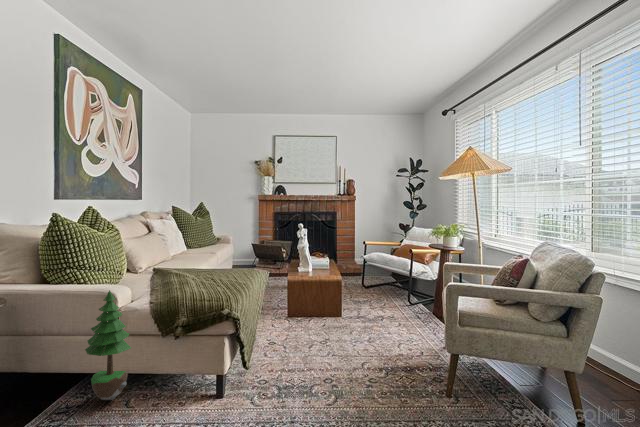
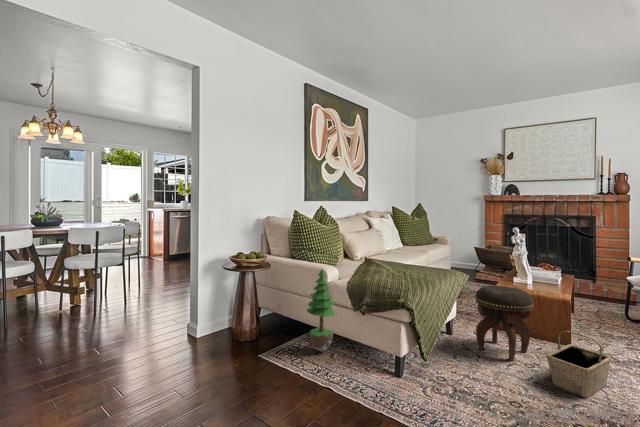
footstool: none [278,277,324,342] -> present [475,285,534,361]
basket: none [340,307,376,357] -> present [546,331,611,397]

